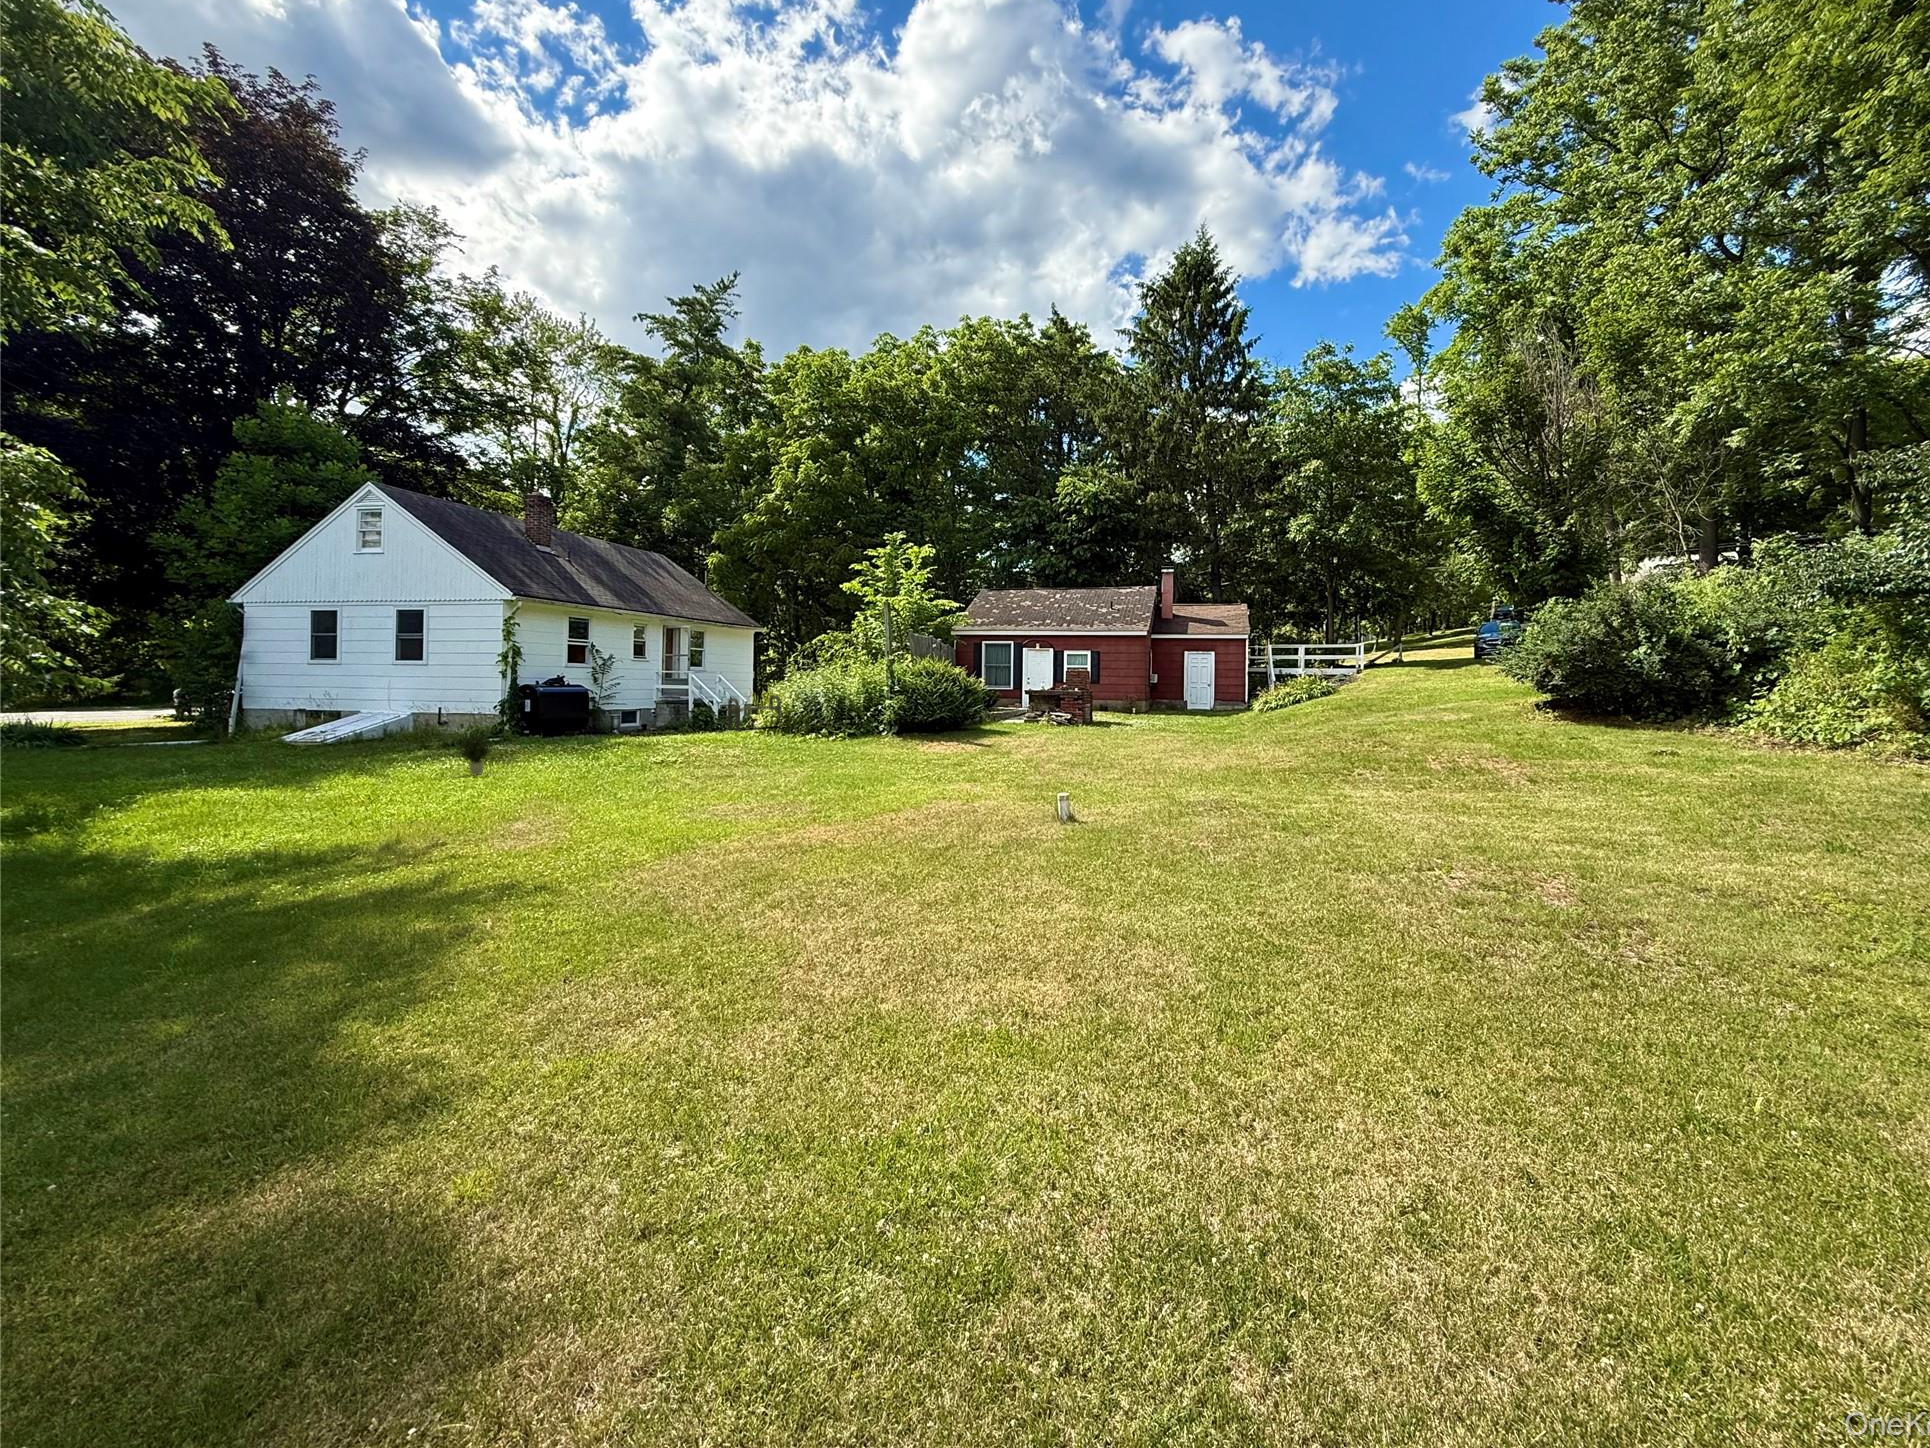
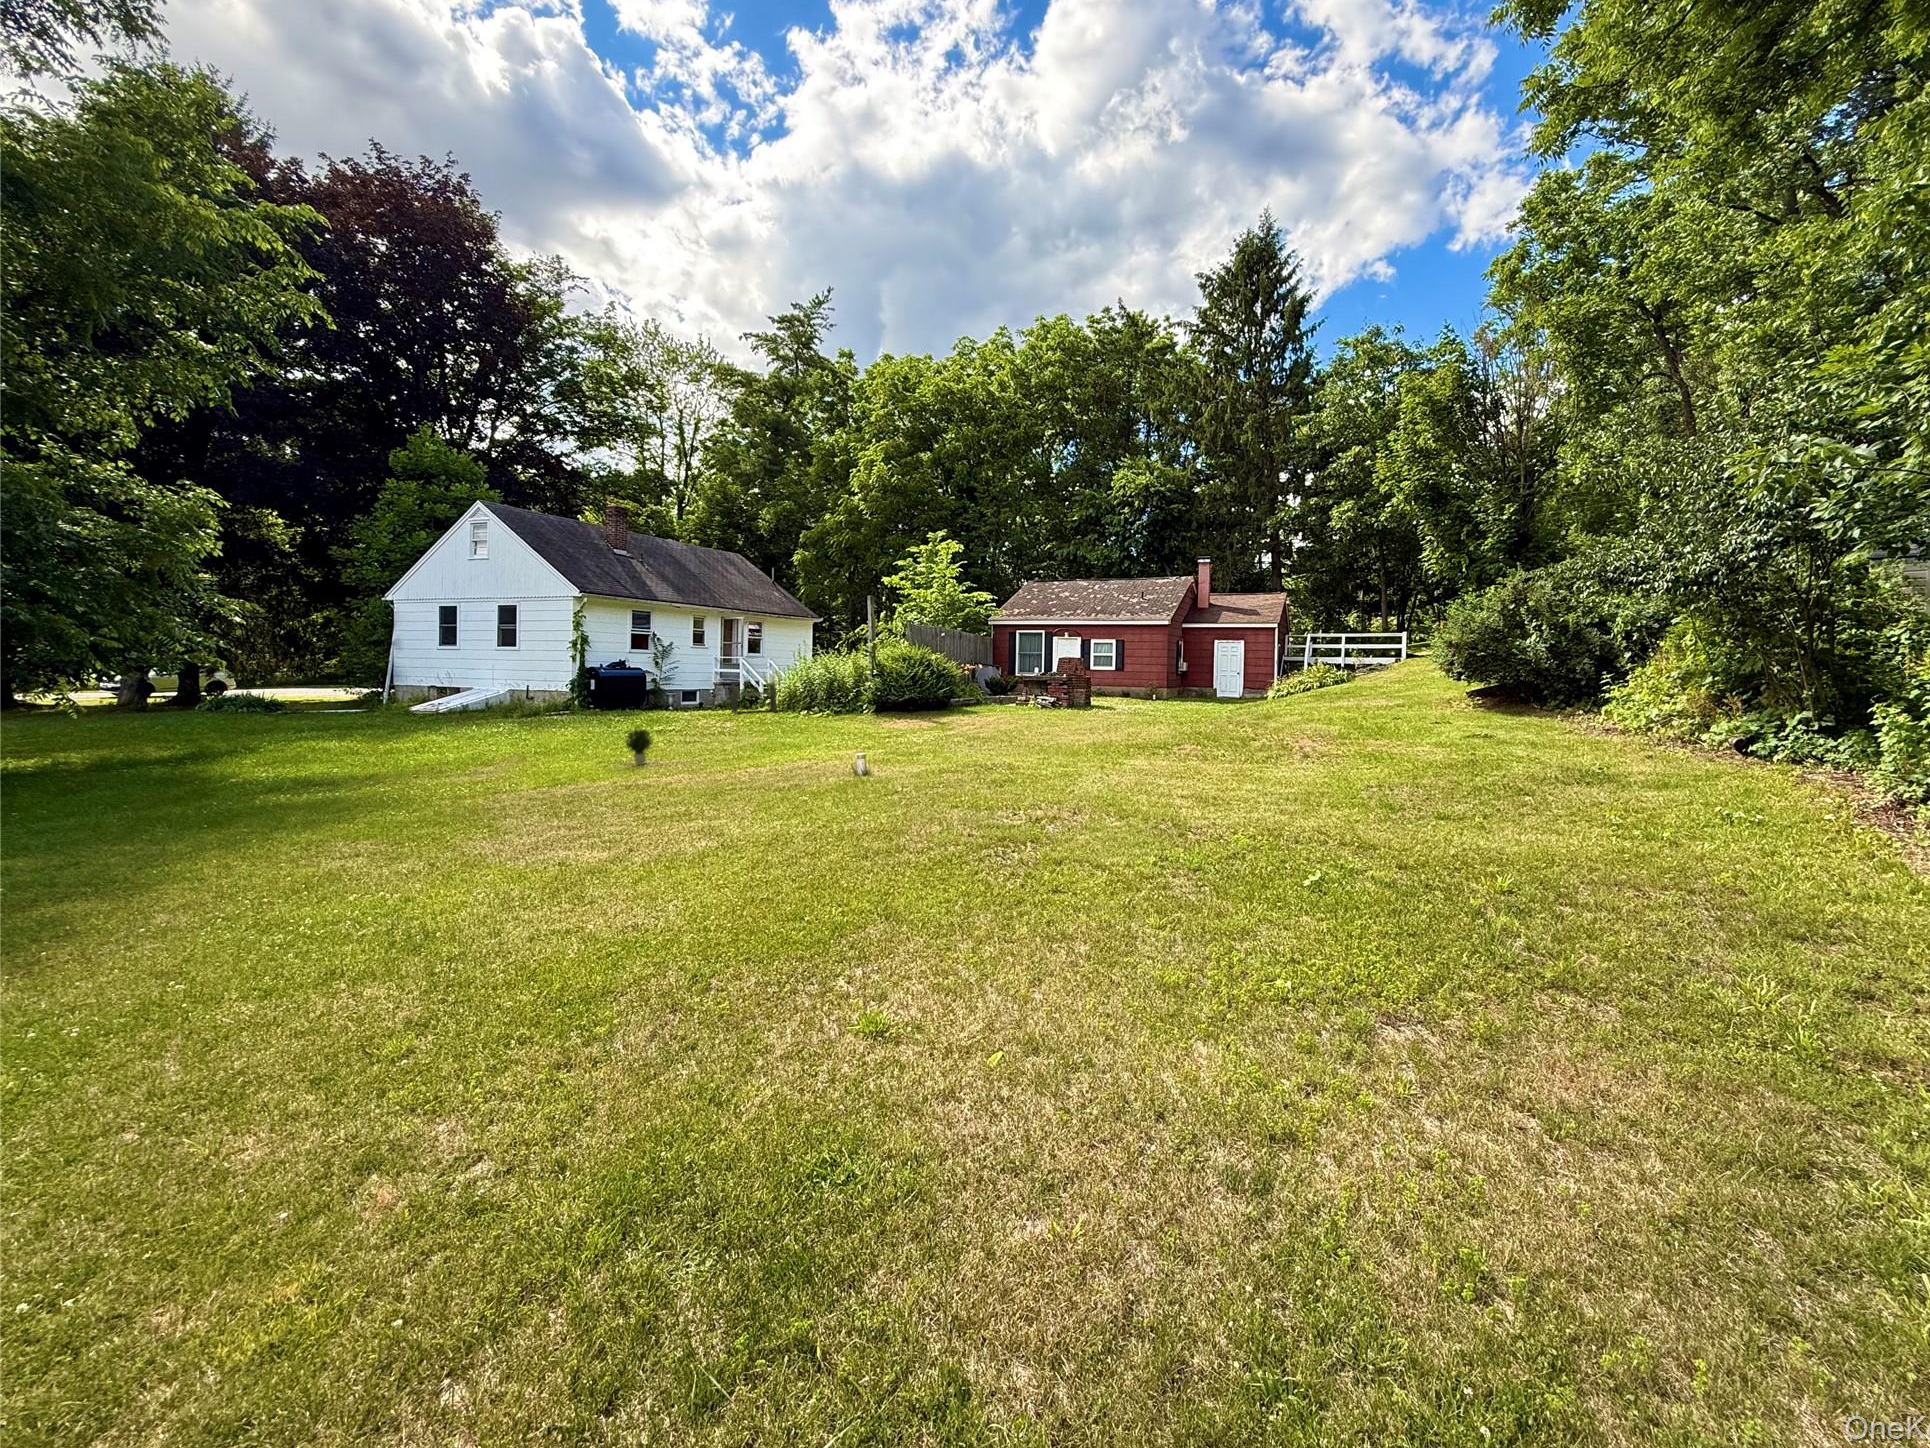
potted plant: present [460,735,492,775] -> present [626,729,652,765]

